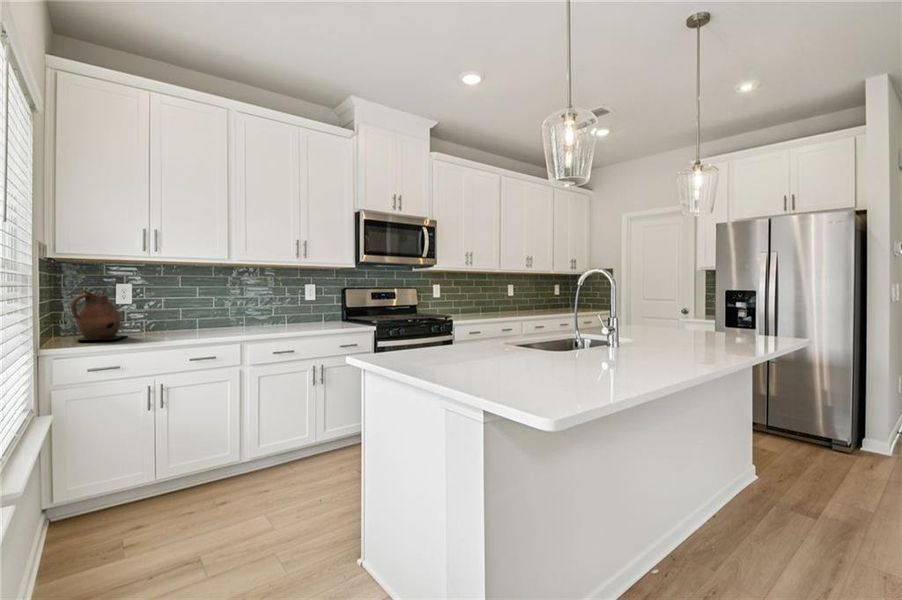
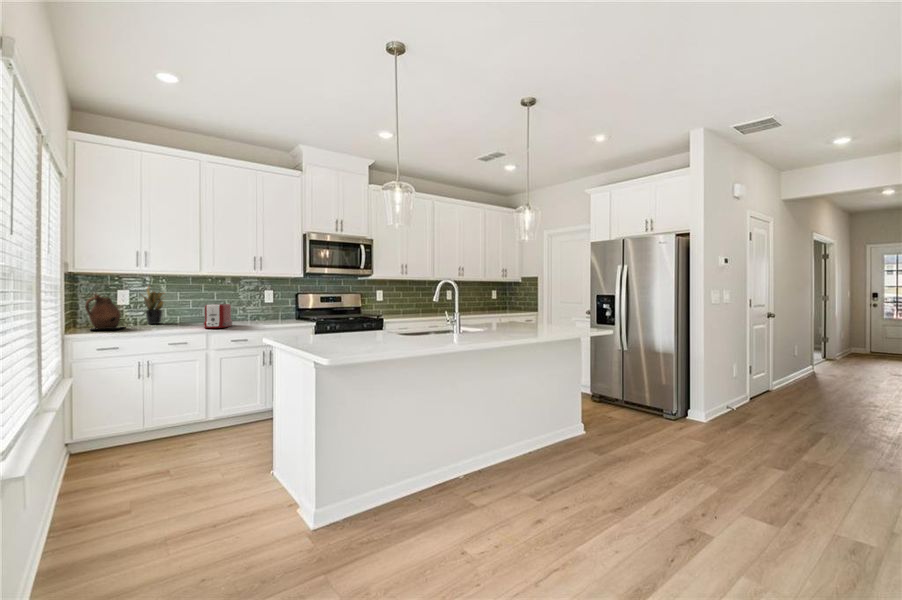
potted plant: none [142,276,185,330] -> present [144,289,163,324]
toaster: none [234,303,270,337] -> present [203,304,233,328]

